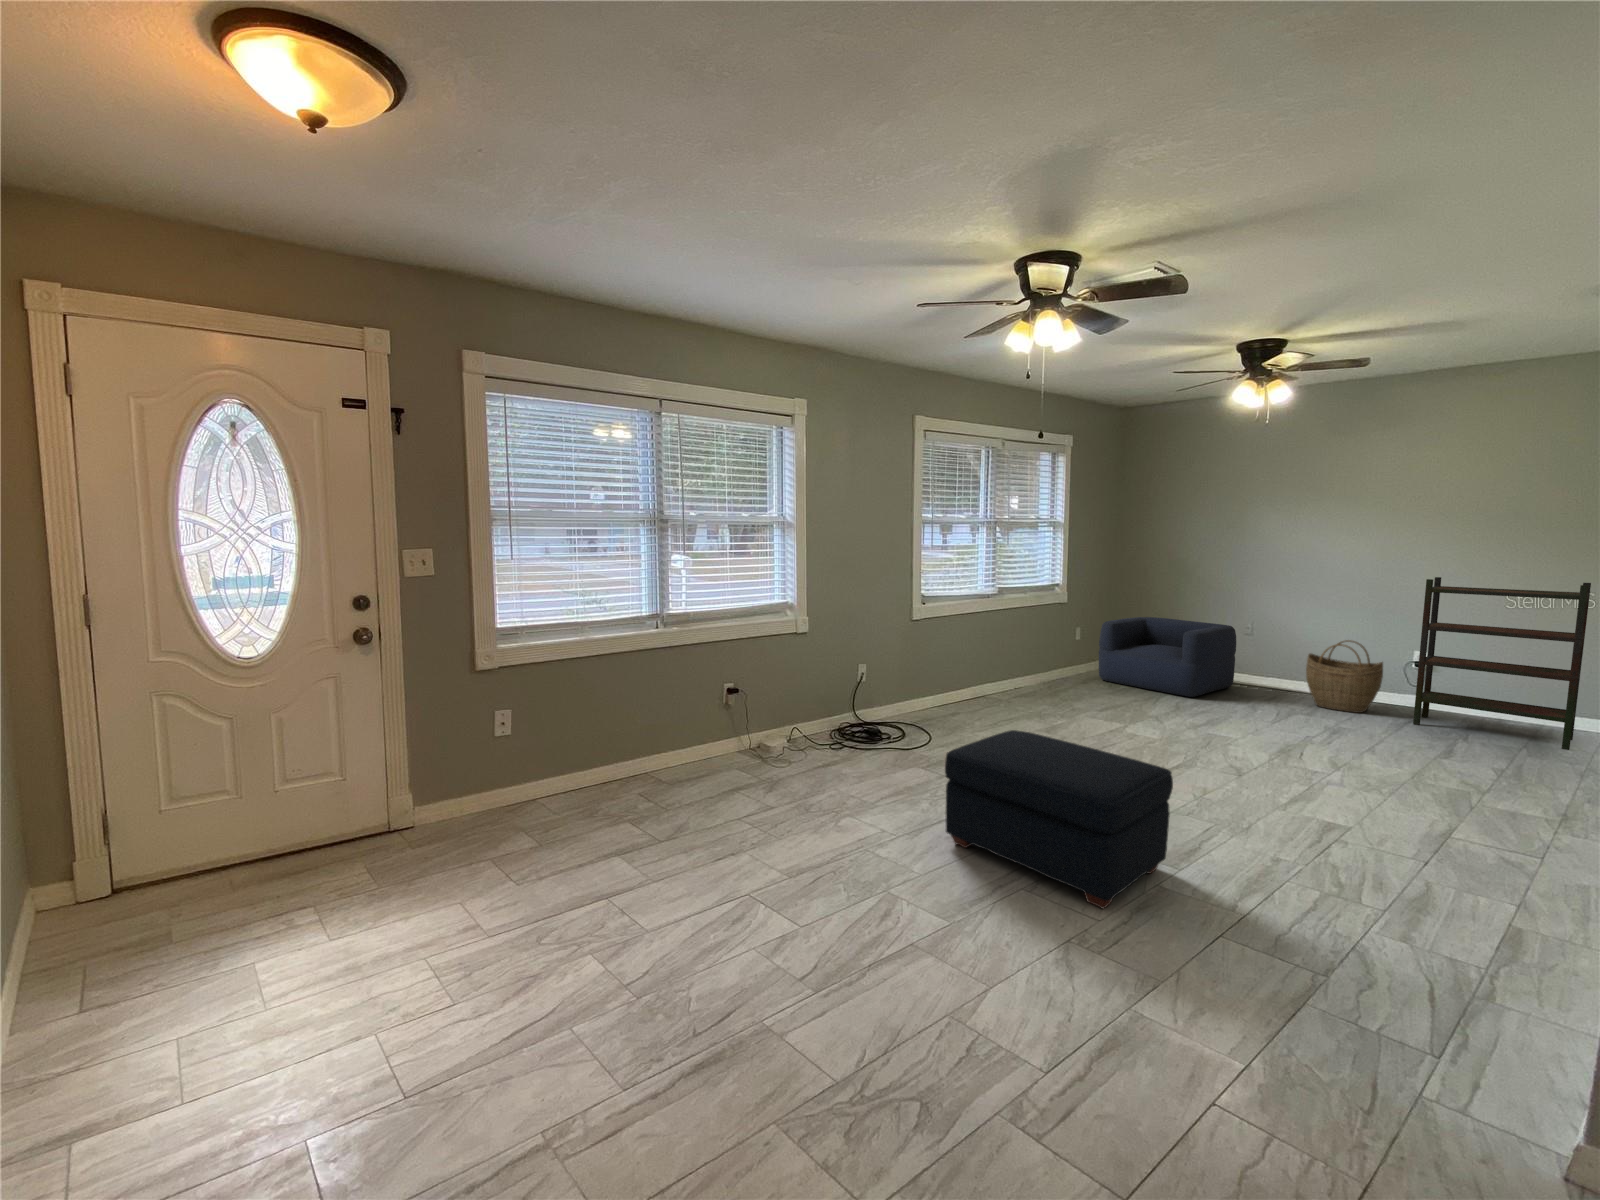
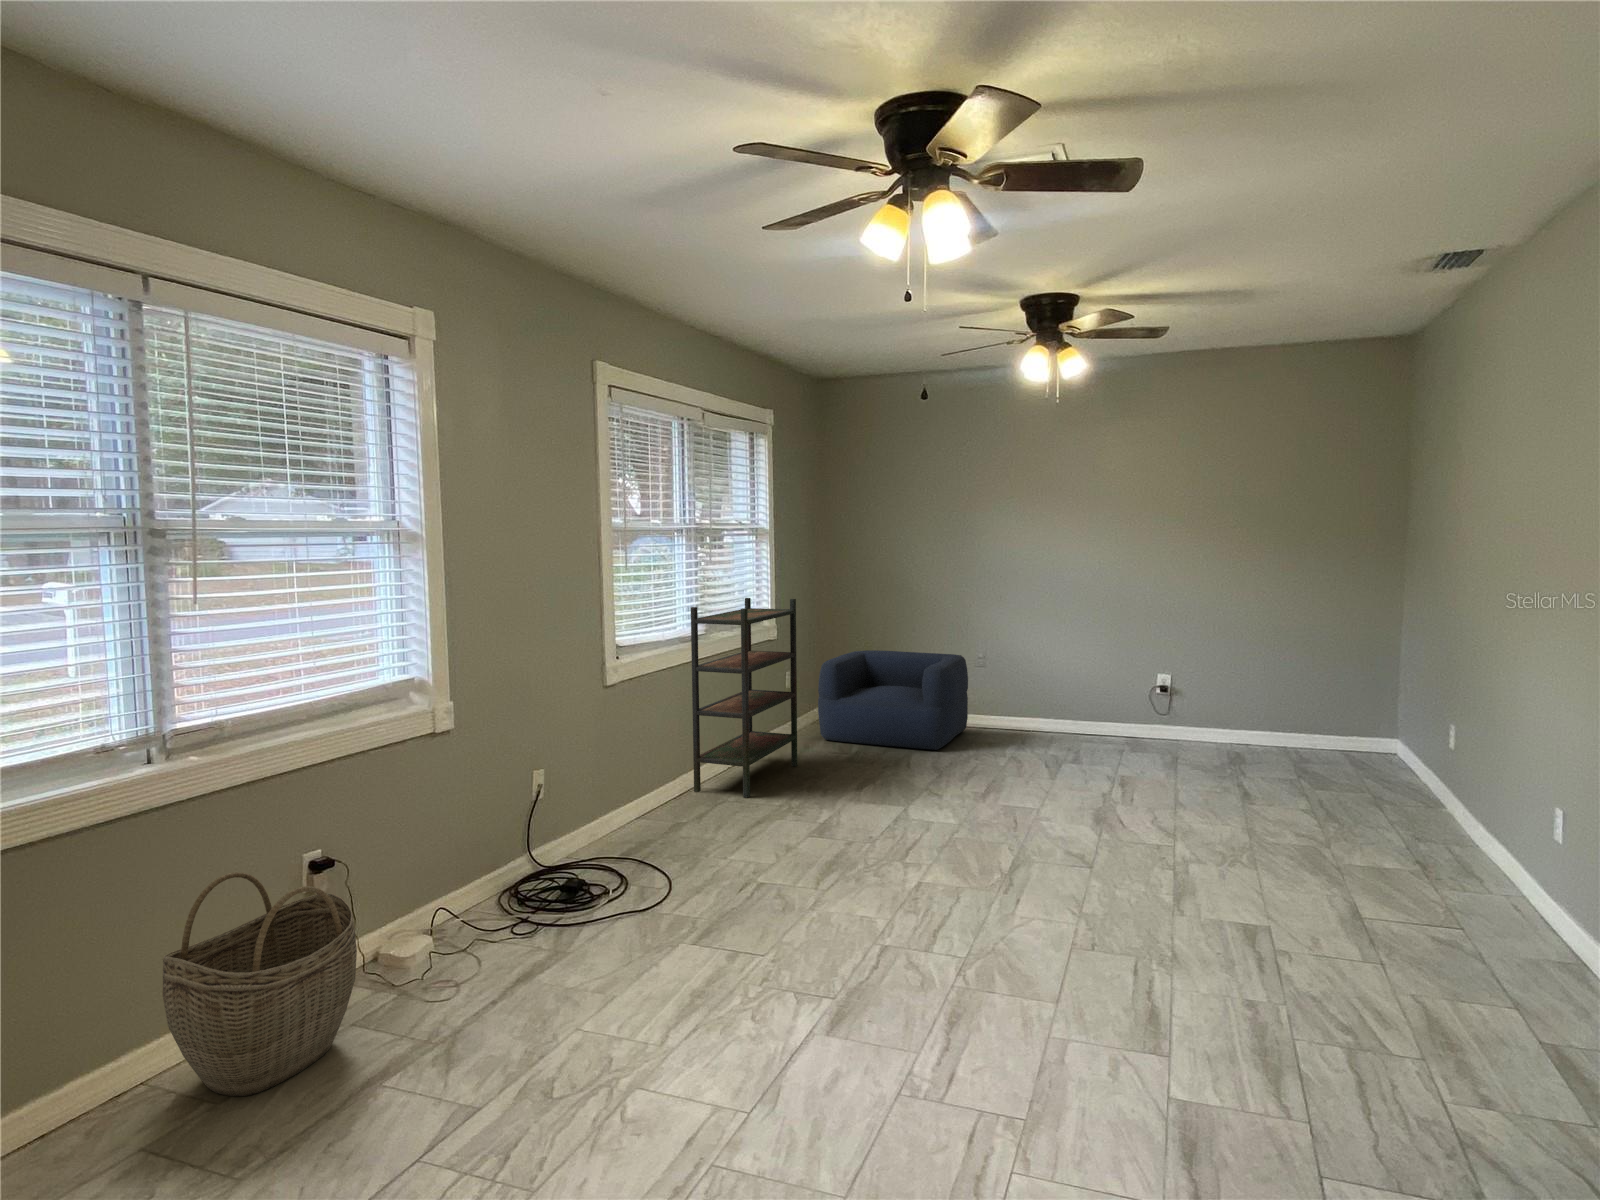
bookshelf: present [1413,577,1591,750] -> present [691,598,797,798]
woven basket: present [1306,640,1383,713] -> present [162,872,357,1096]
ottoman: present [945,730,1173,908] -> none [812,854,1113,1116]

